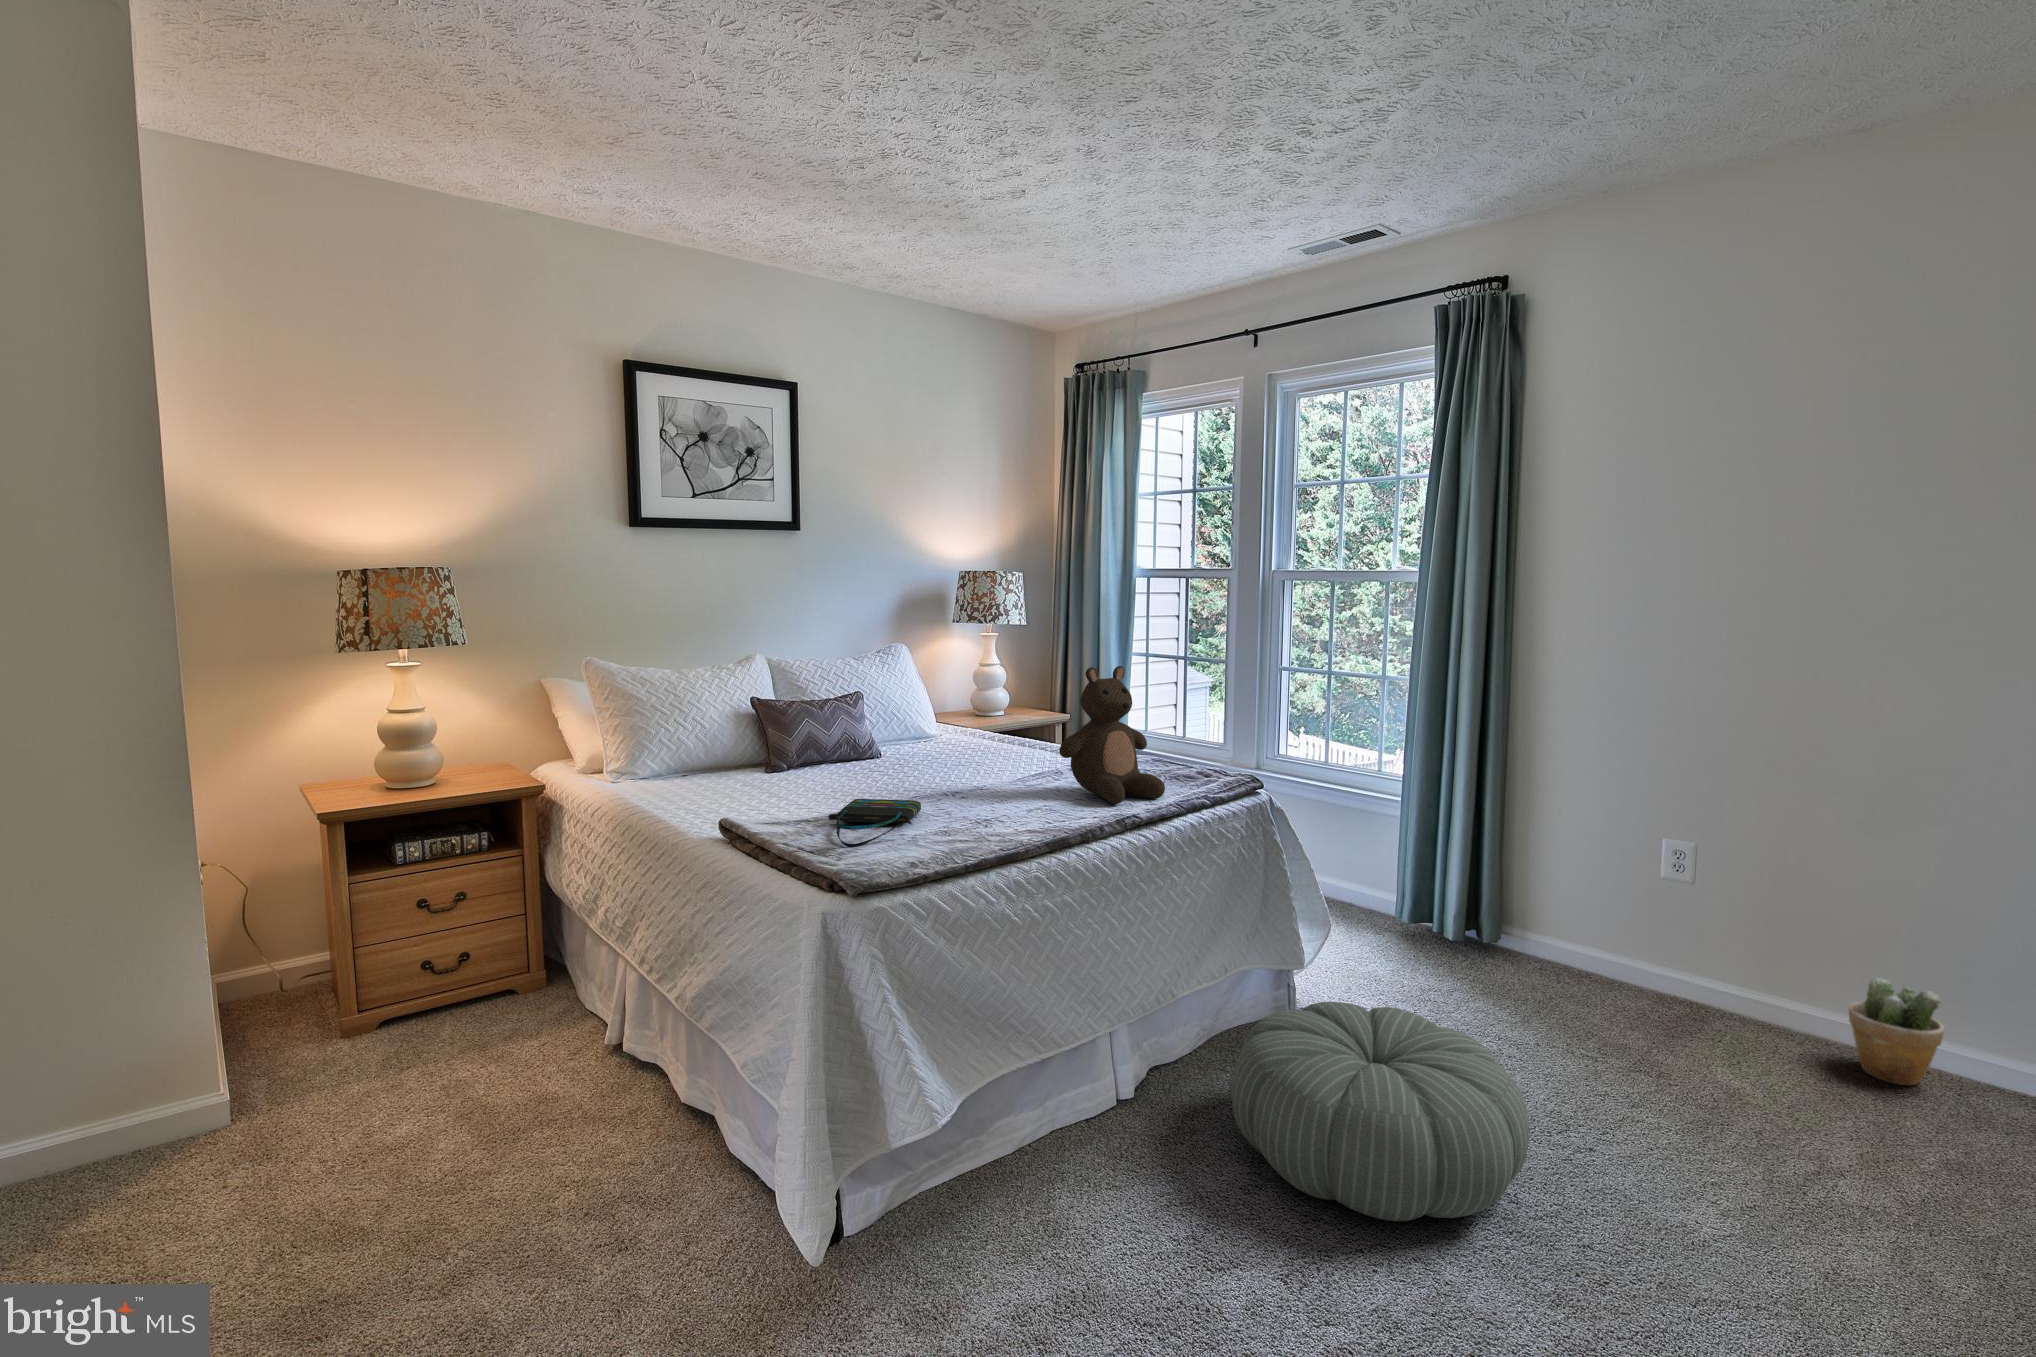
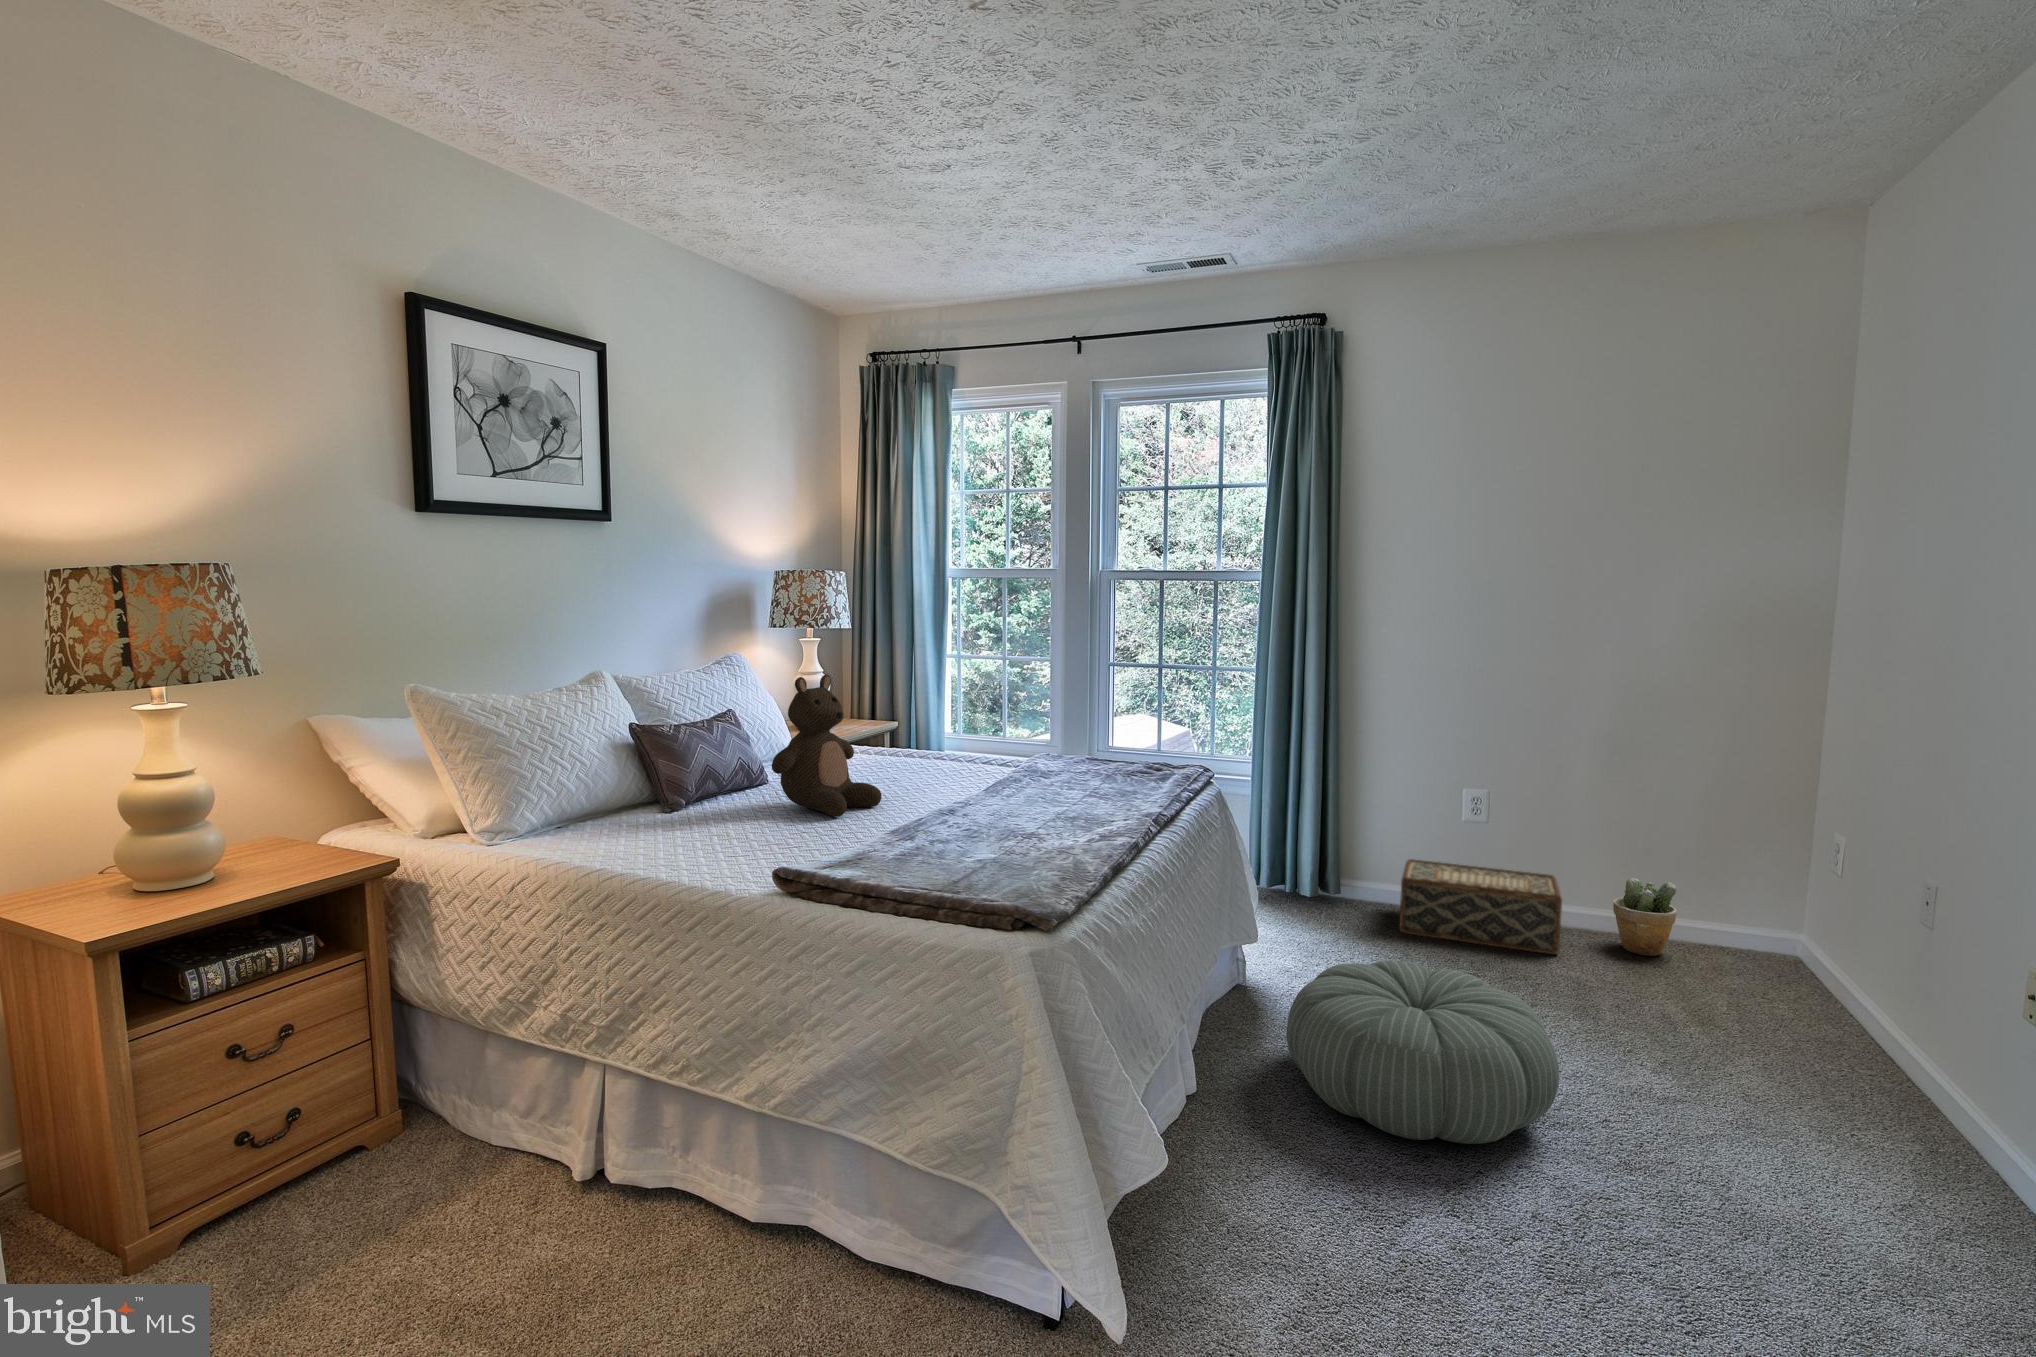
stuffed bear: present [1059,666,1165,804] -> present [772,674,882,817]
tote bag: present [829,799,921,847] -> none [879,823,979,880]
woven basket: none [1548,913,1780,1056] -> present [1399,859,1562,954]

